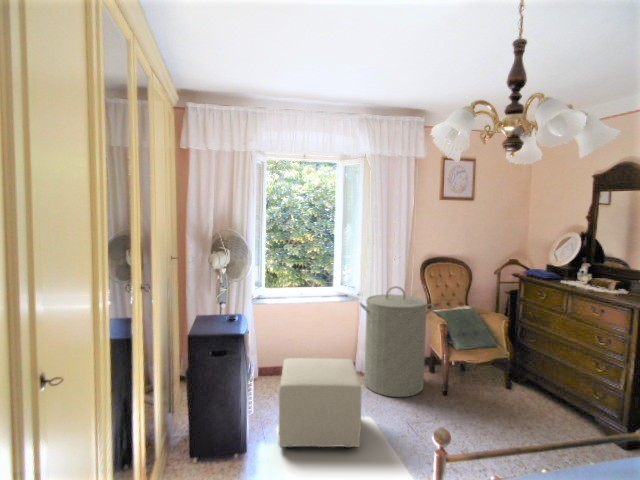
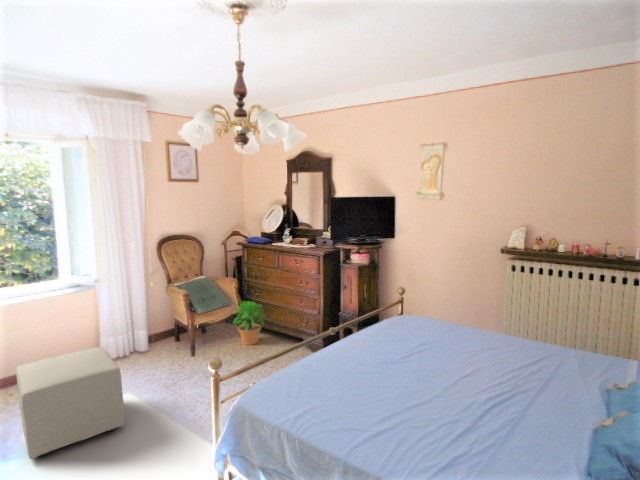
laundry hamper: present [360,287,433,397] -> none [98,268,175,373]
potted plant: none [495,346,544,403] -> present [234,301,264,345]

